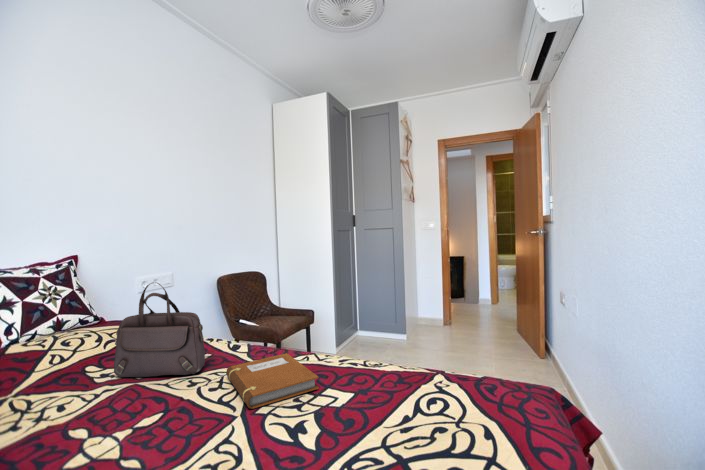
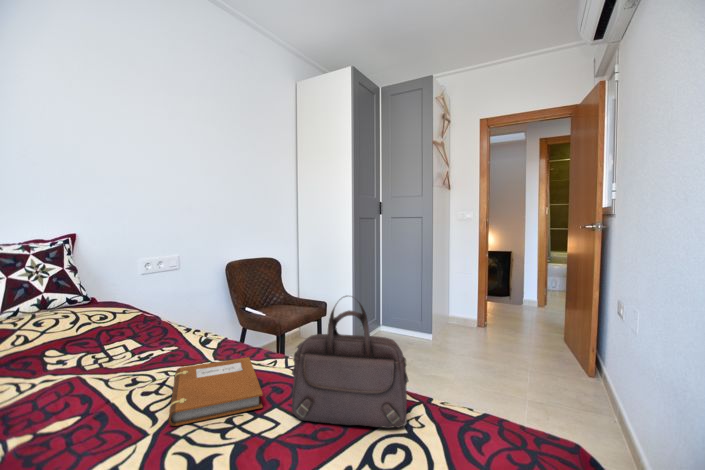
handbag: present [114,283,205,377] -> present [292,296,408,428]

